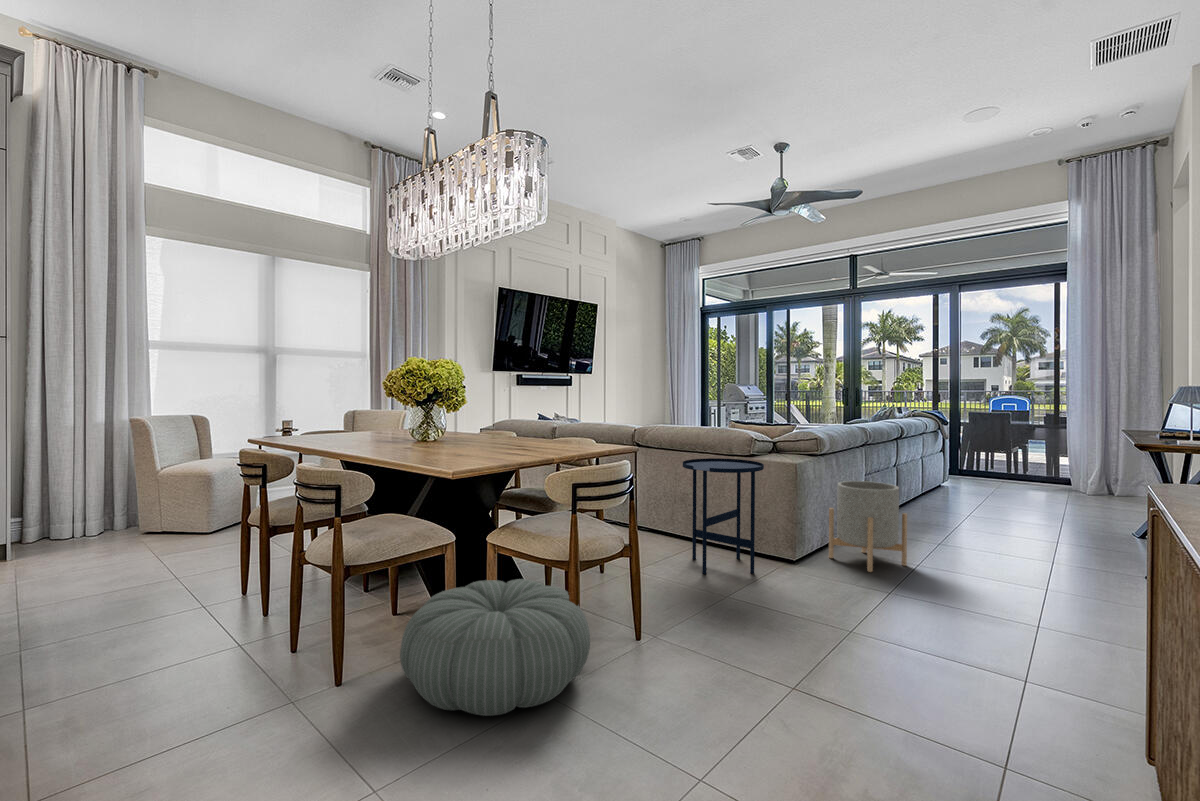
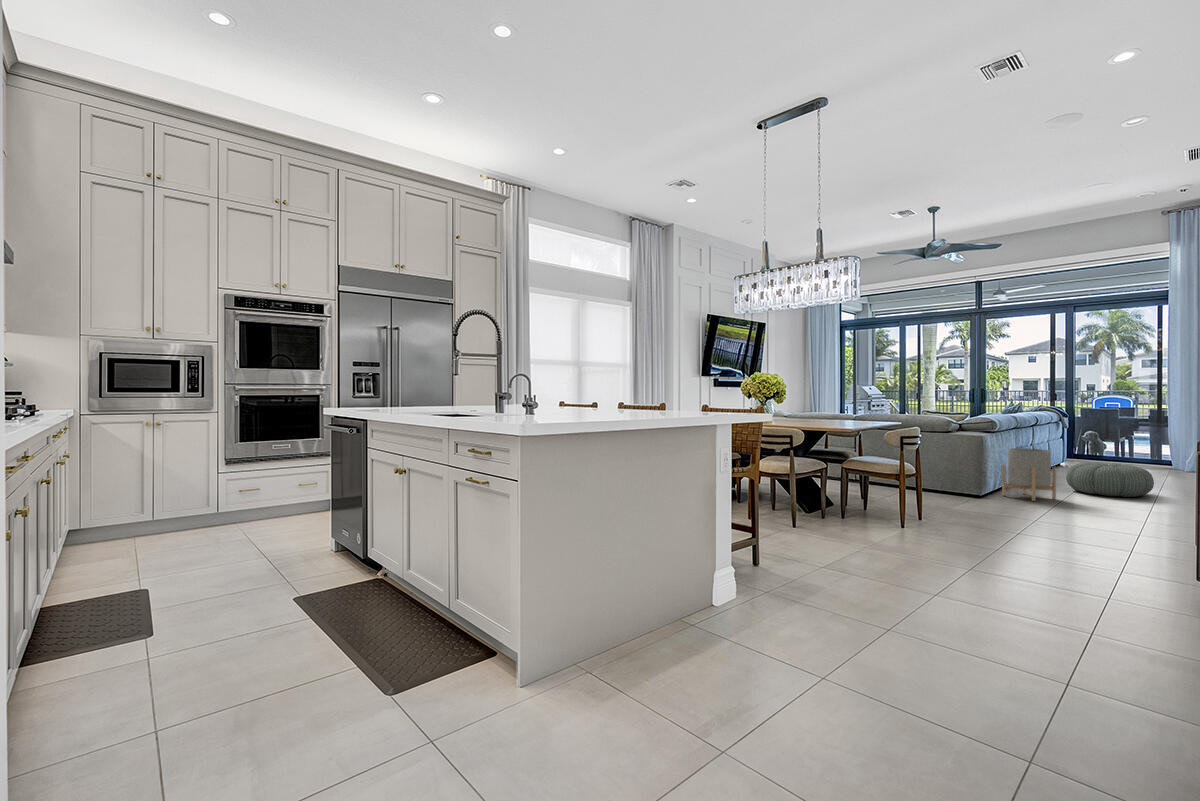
side table: present [683,458,764,574] -> none [910,433,966,501]
pouf: present [400,579,590,716] -> present [1066,463,1154,497]

